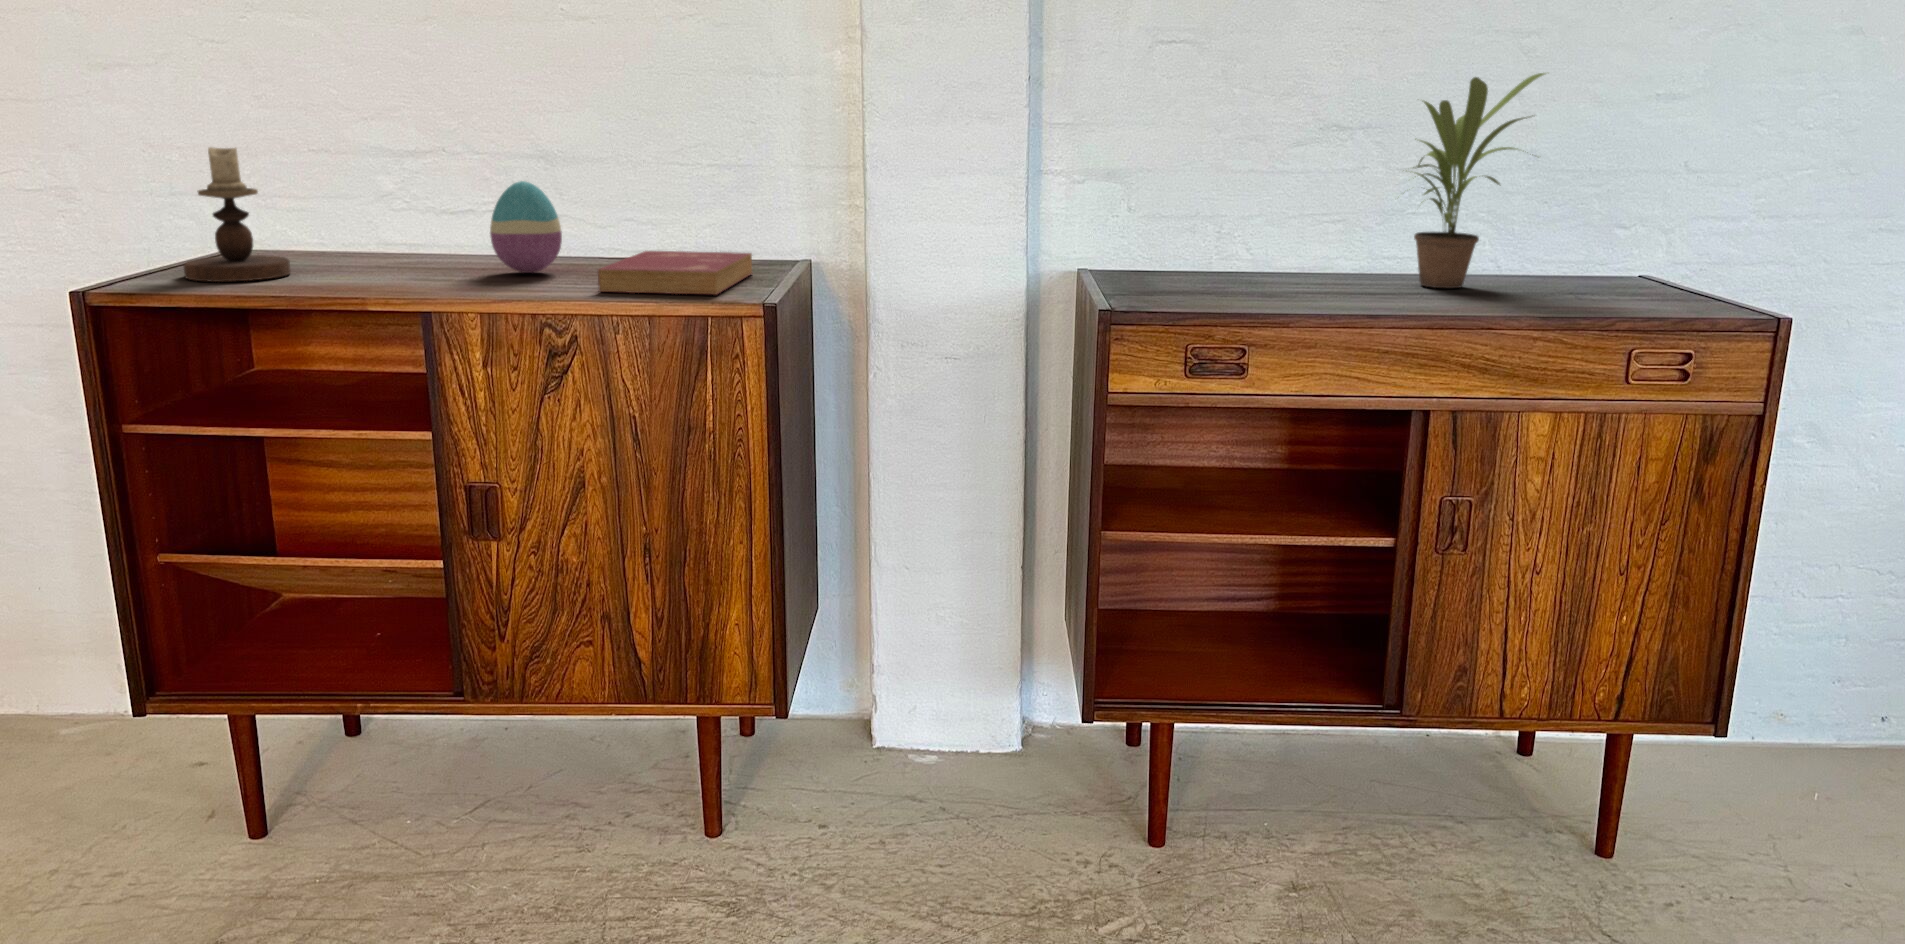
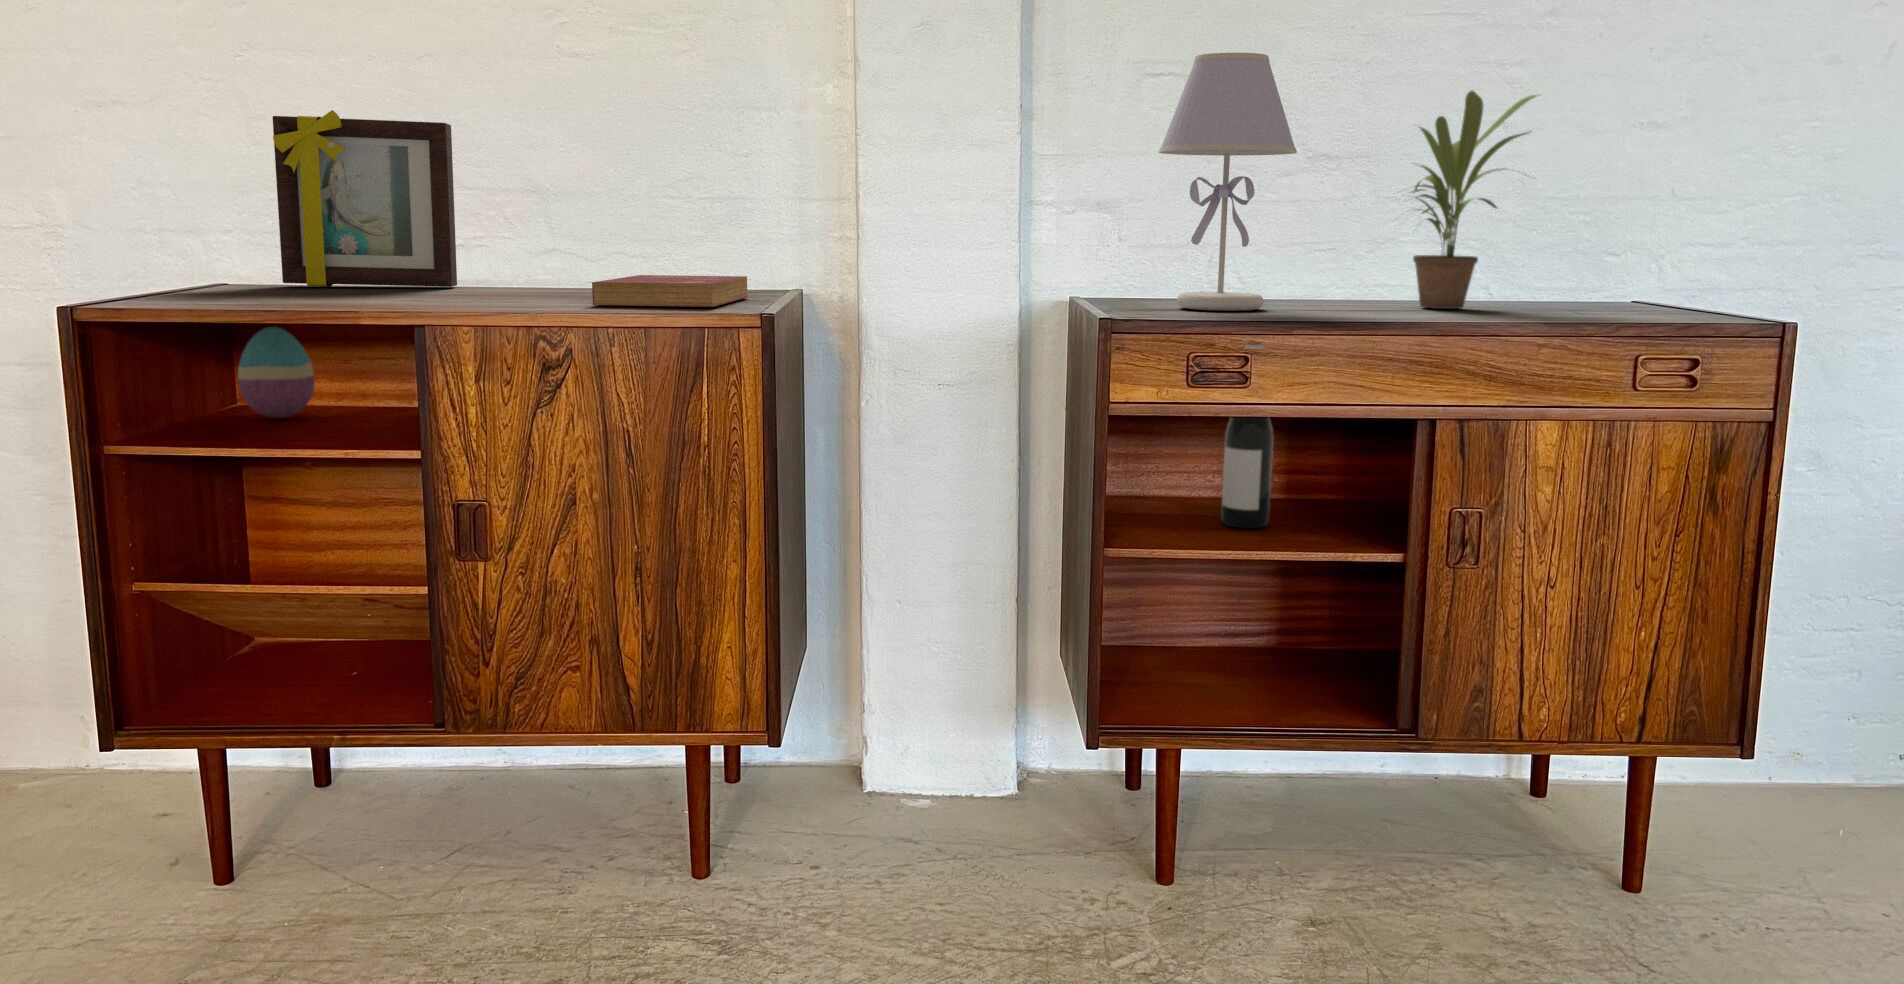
table lamp: none [1161,35,1300,293] -> present [1159,53,1297,311]
picture frame: none [280,83,467,257] -> present [273,110,457,287]
candlestick: present [184,147,291,282] -> none [169,165,278,298]
decorative egg: present [490,181,562,273] -> present [238,327,315,418]
wine bottle: none [1217,323,1270,507] -> present [1221,341,1274,528]

